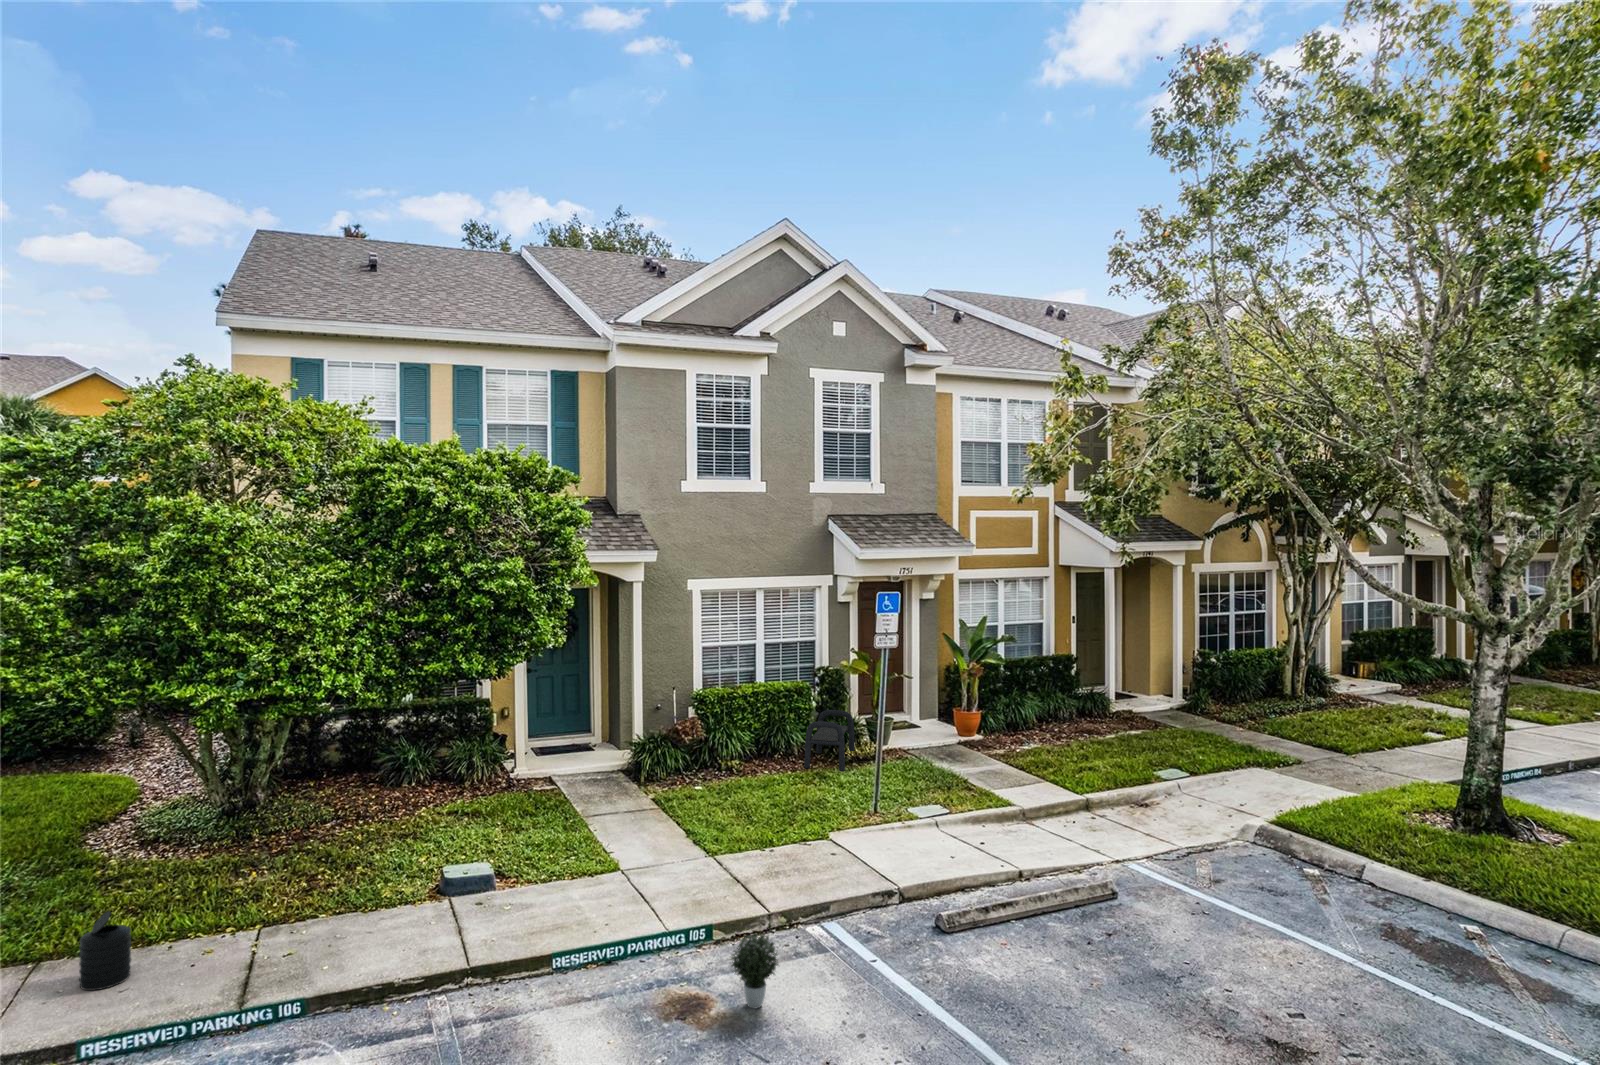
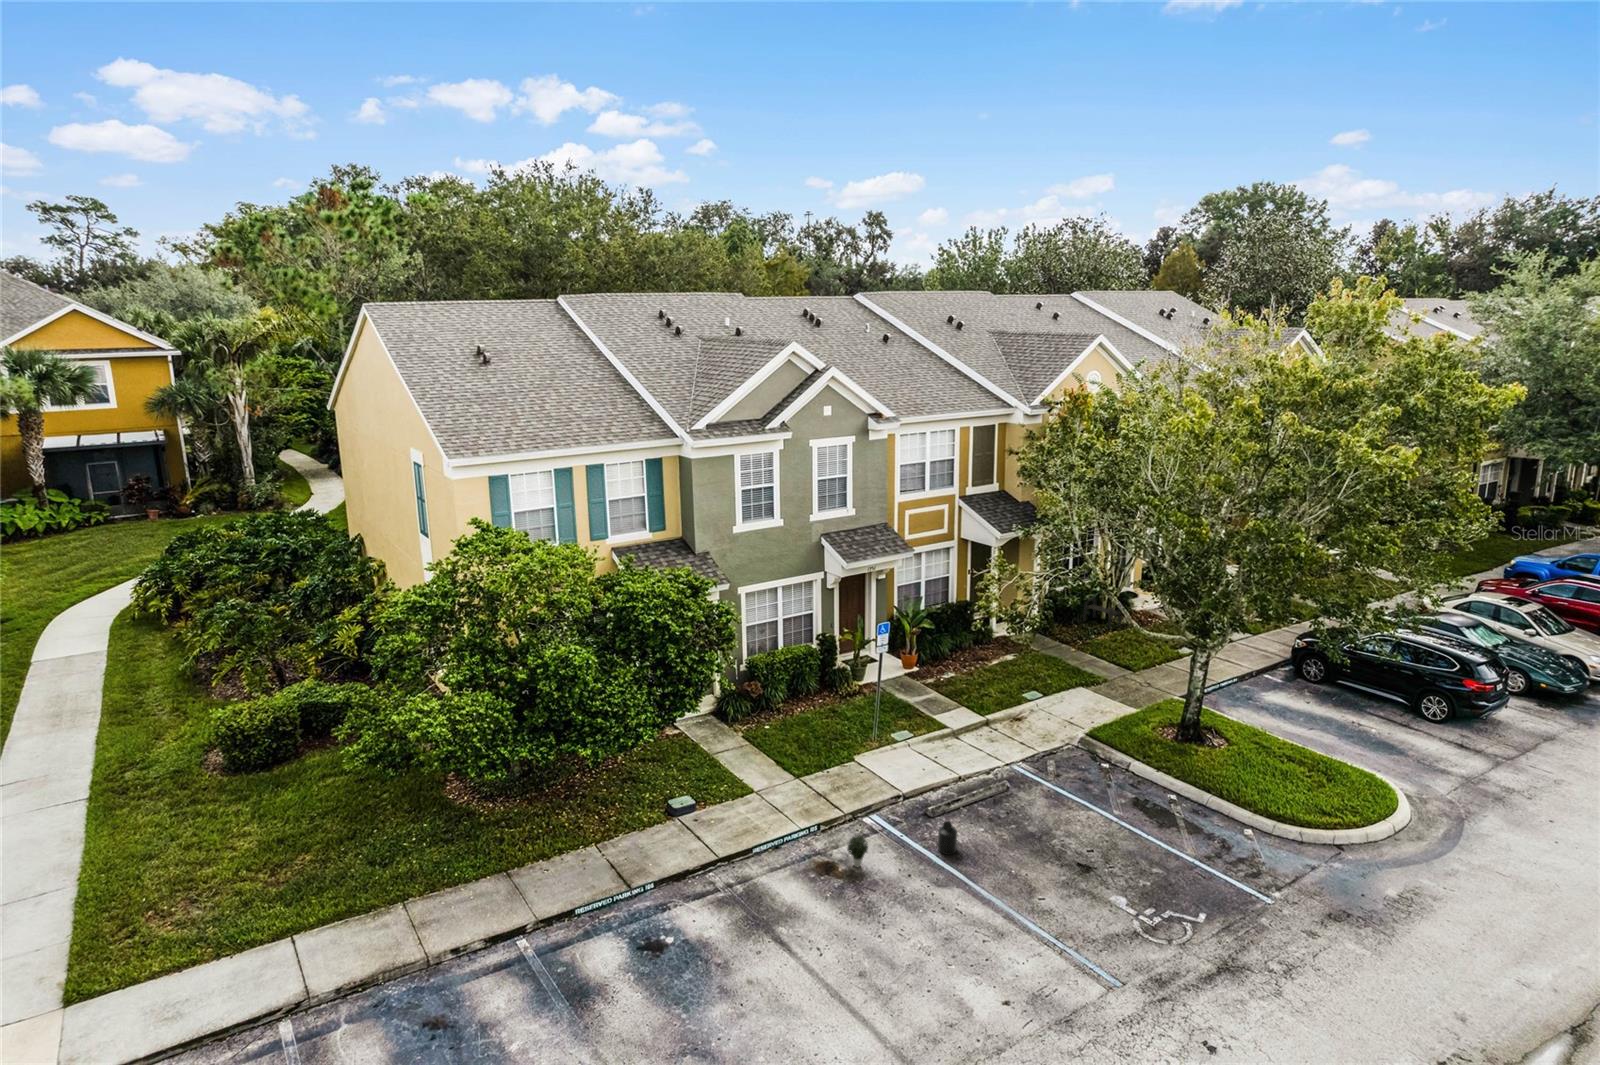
bench: present [804,710,855,771] -> present [1083,598,1121,628]
trash can: present [79,912,131,990] -> present [938,821,957,855]

